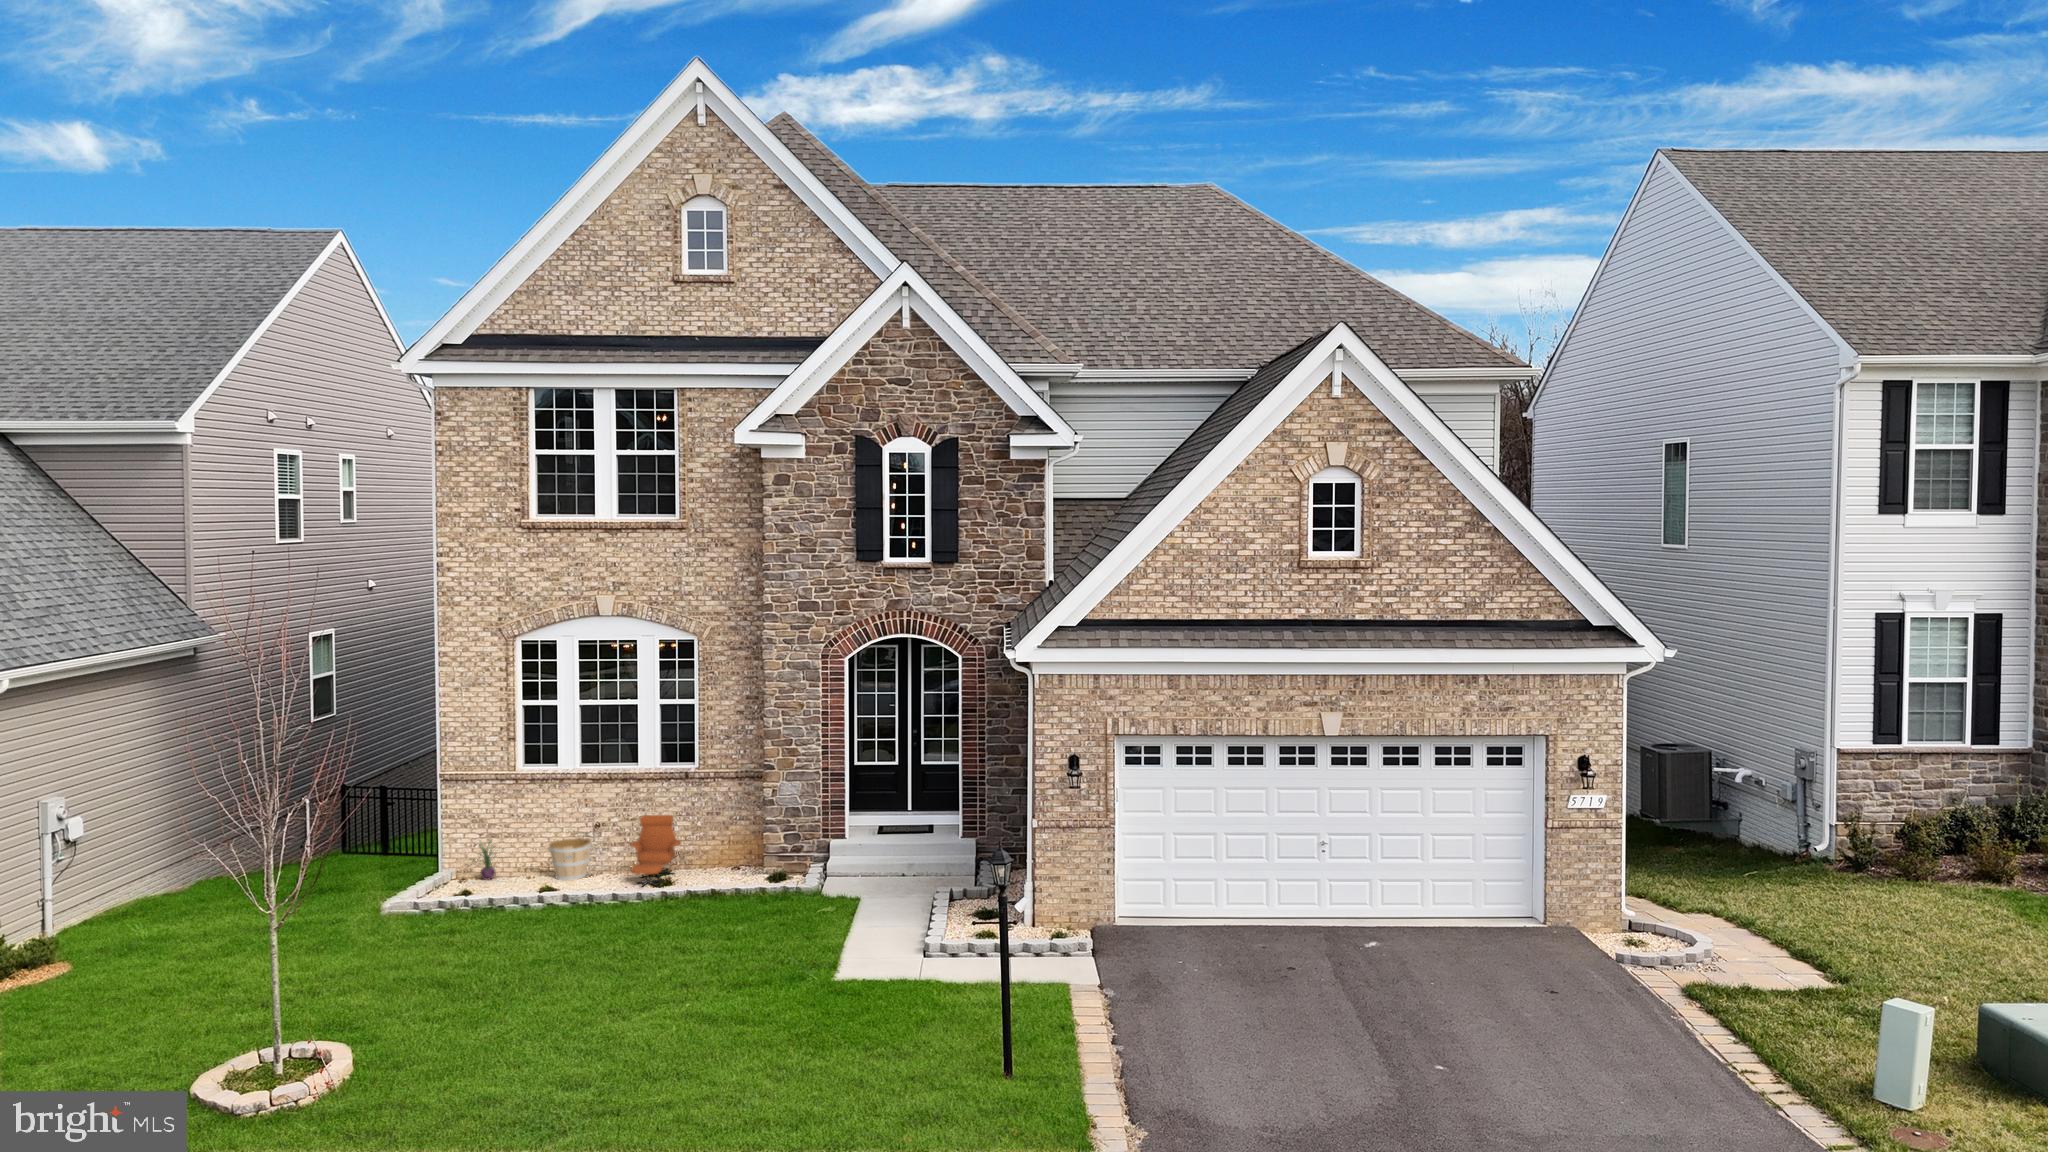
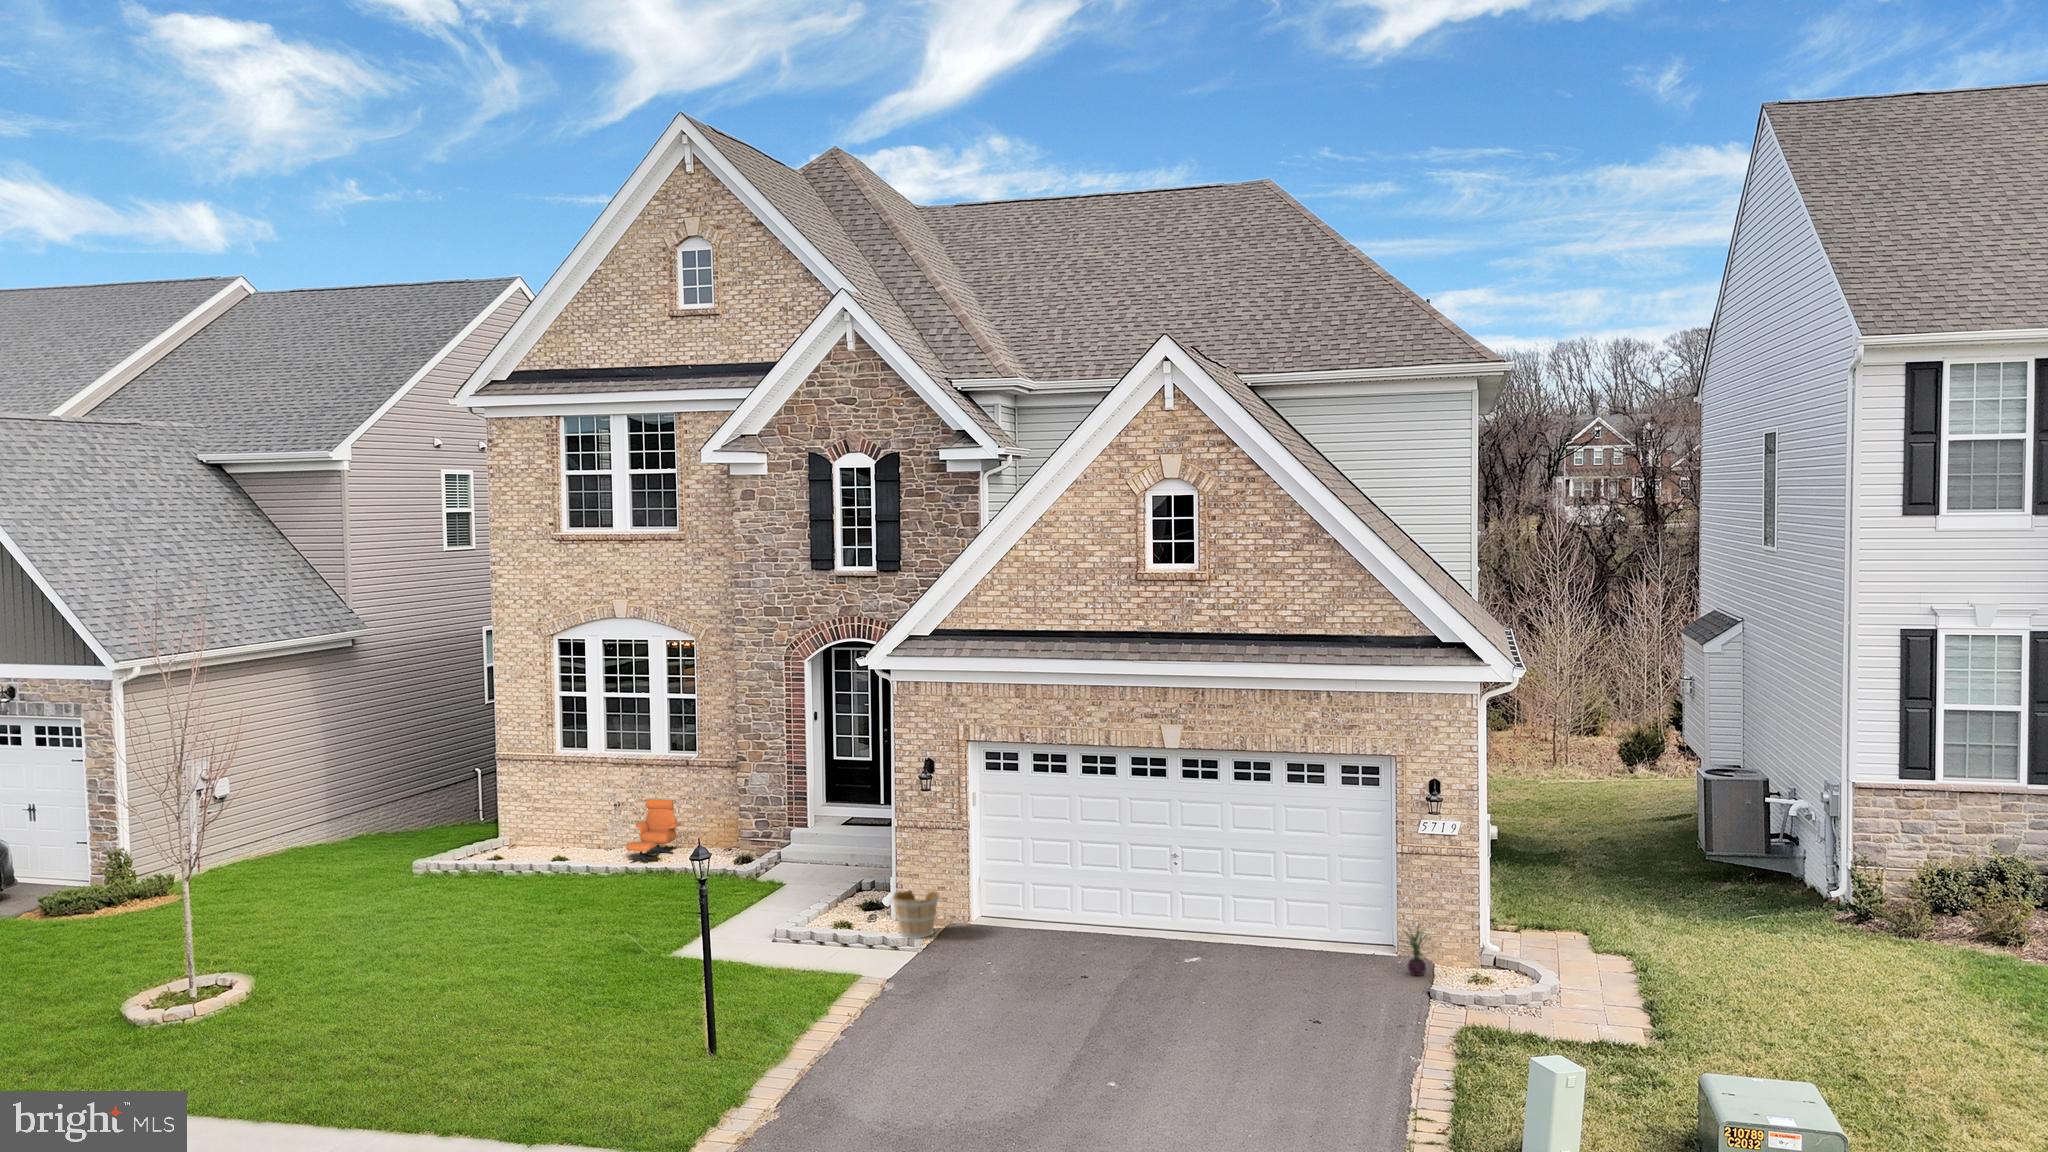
wooden bucket: present [549,838,592,881] -> present [892,891,939,938]
decorative plant: present [477,840,495,880] -> present [1401,924,1435,976]

